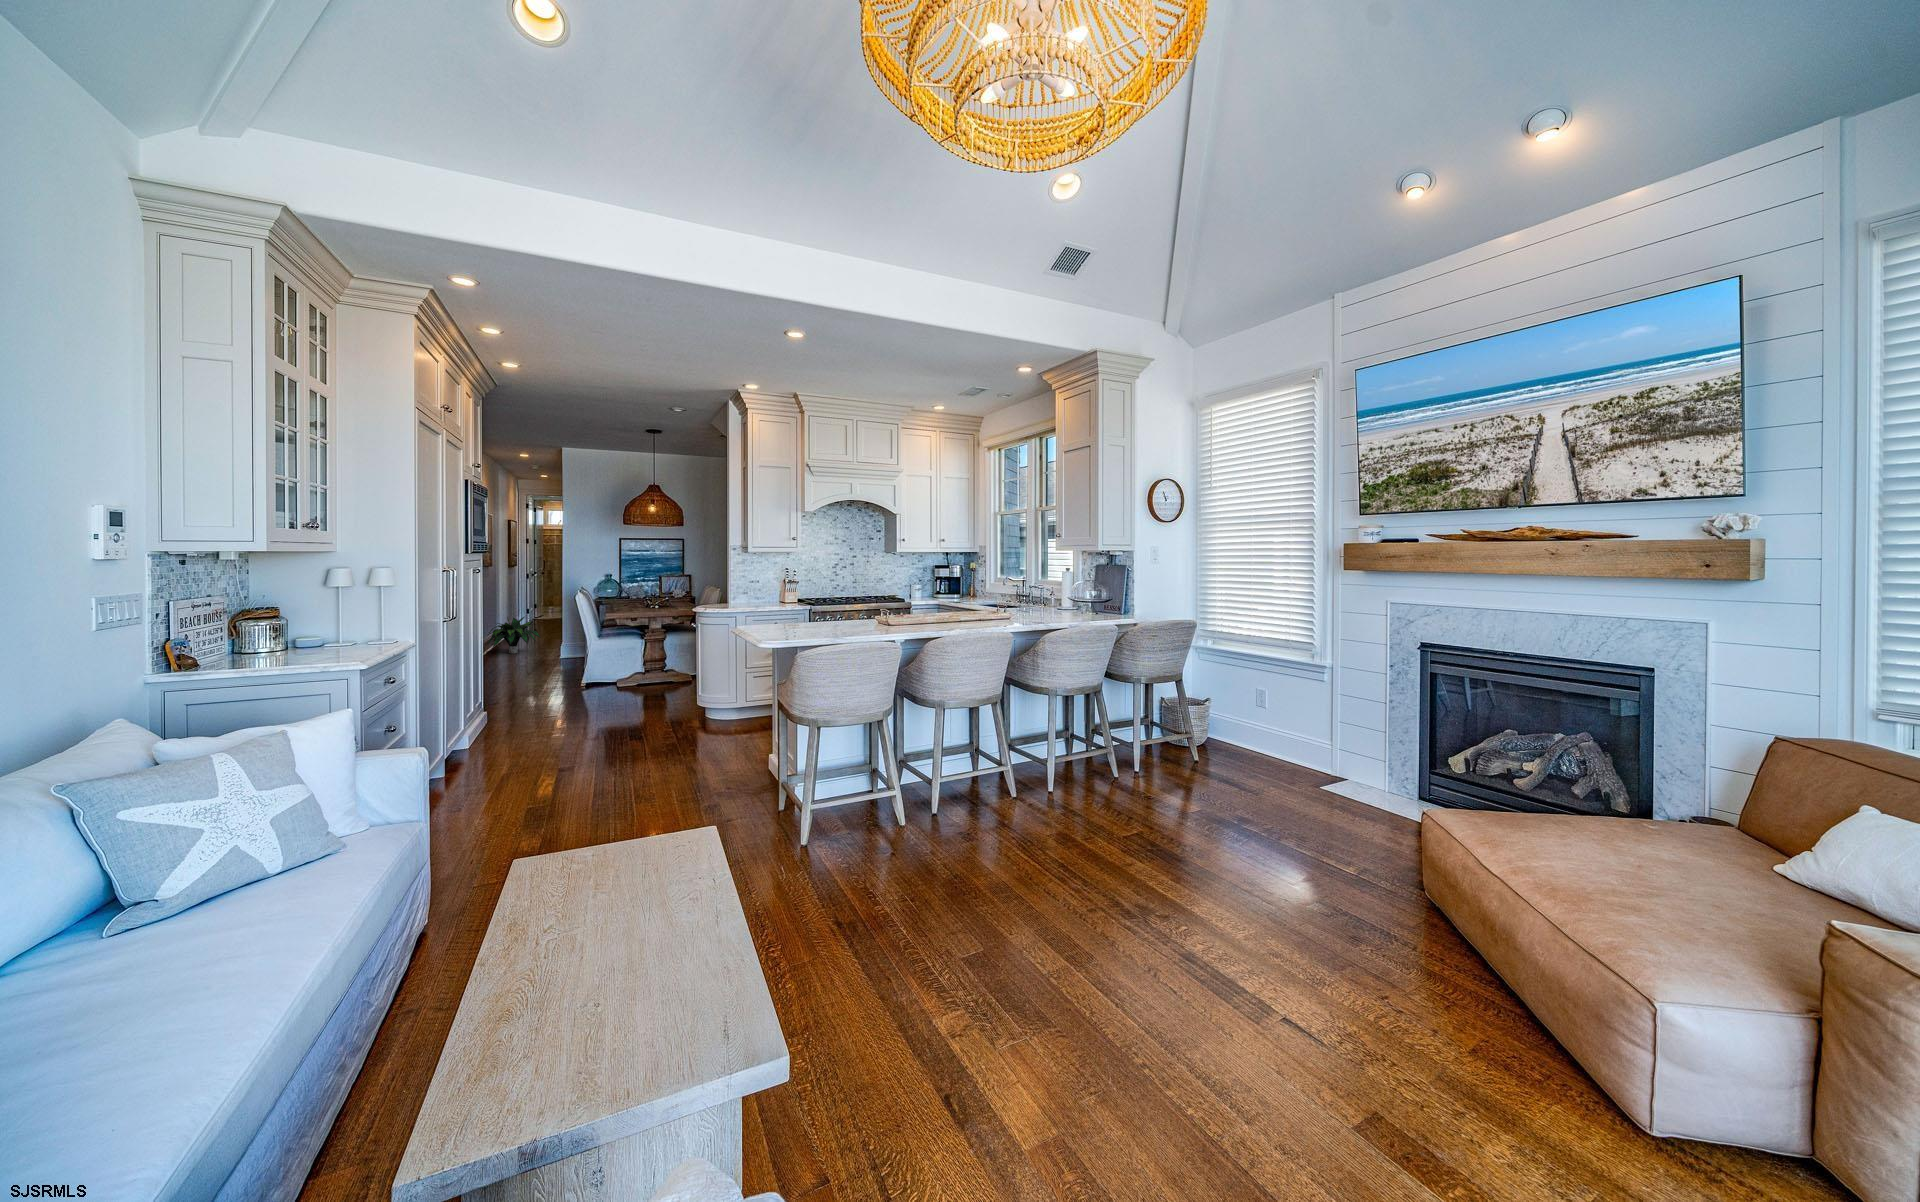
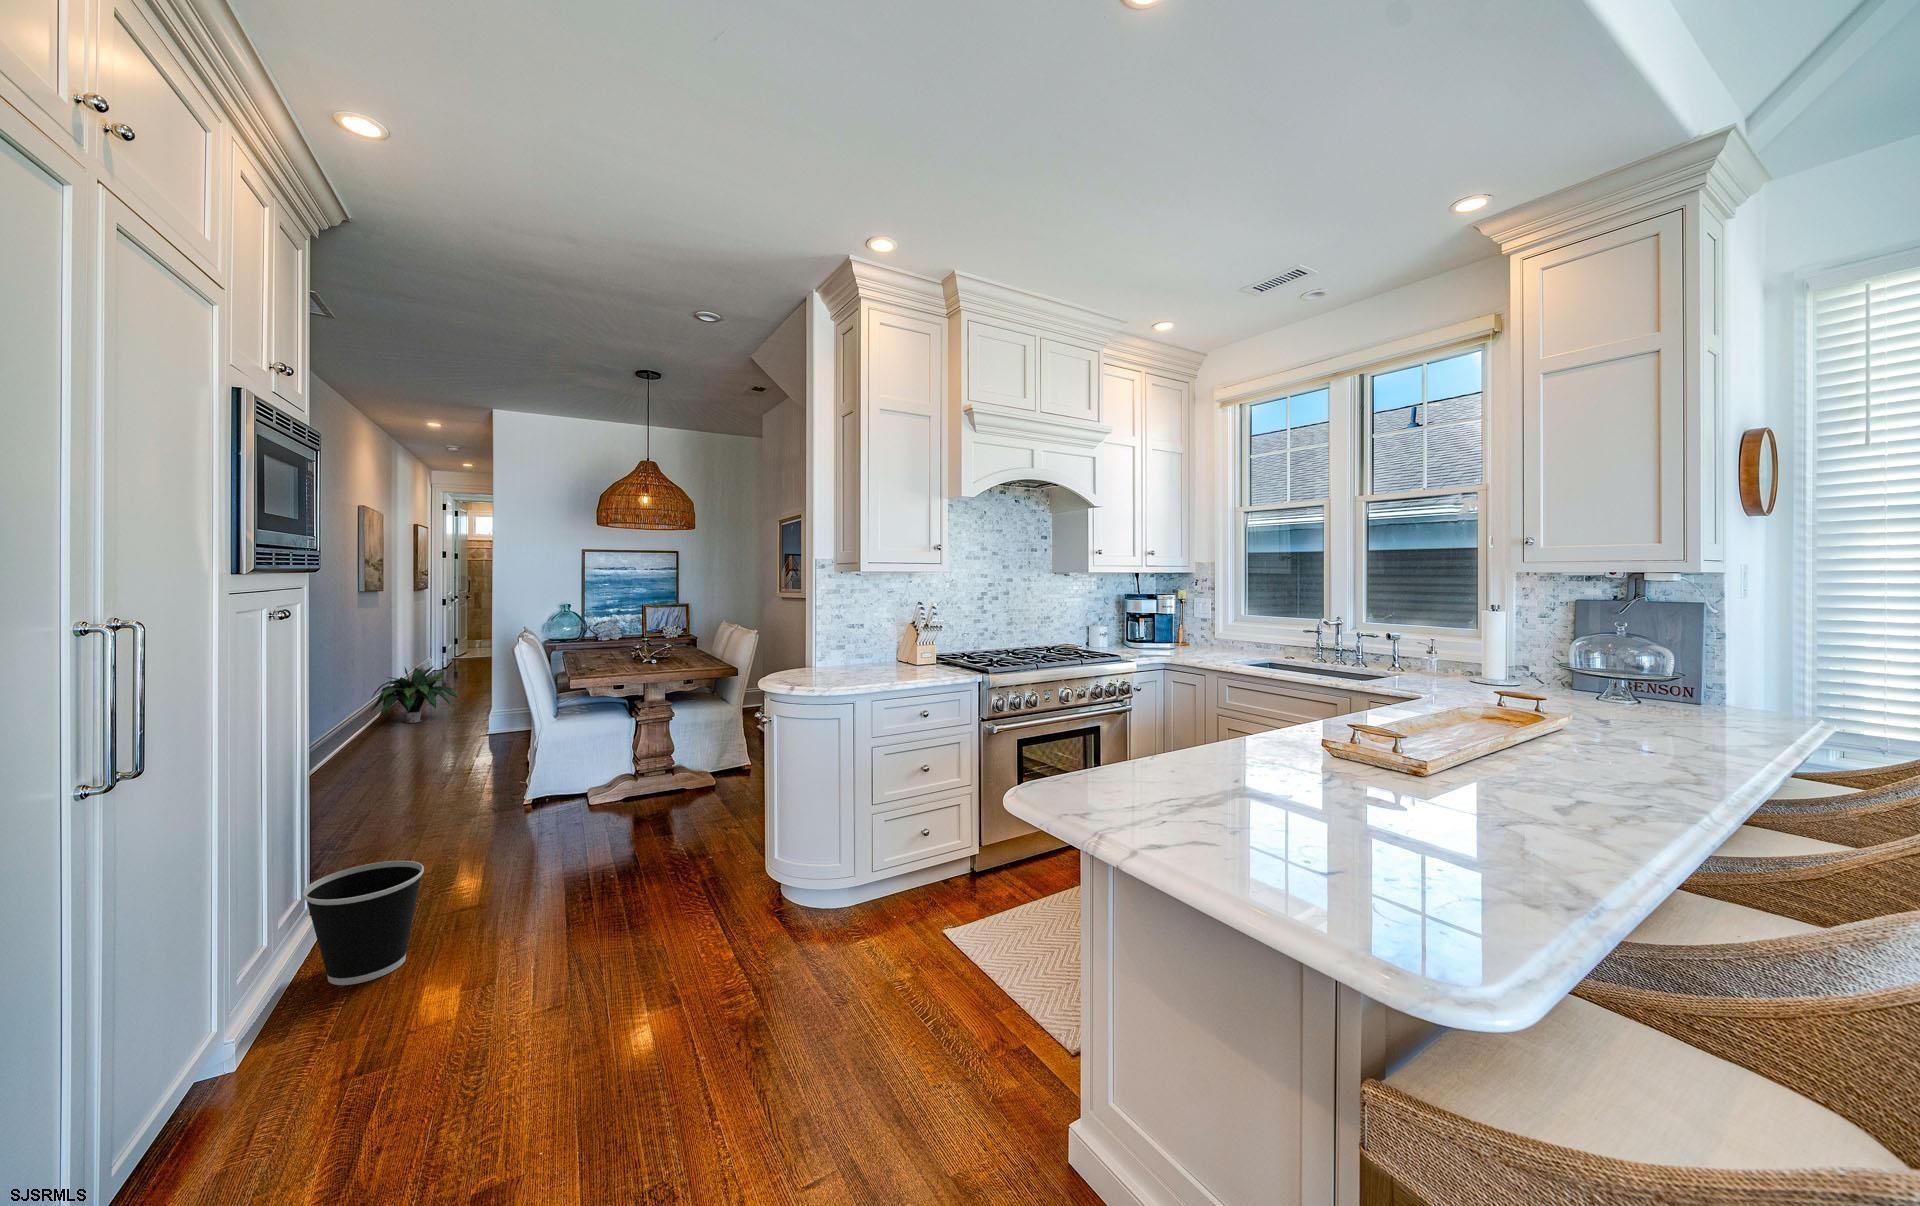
wastebasket: none [487,684,535,730] -> present [303,861,424,985]

